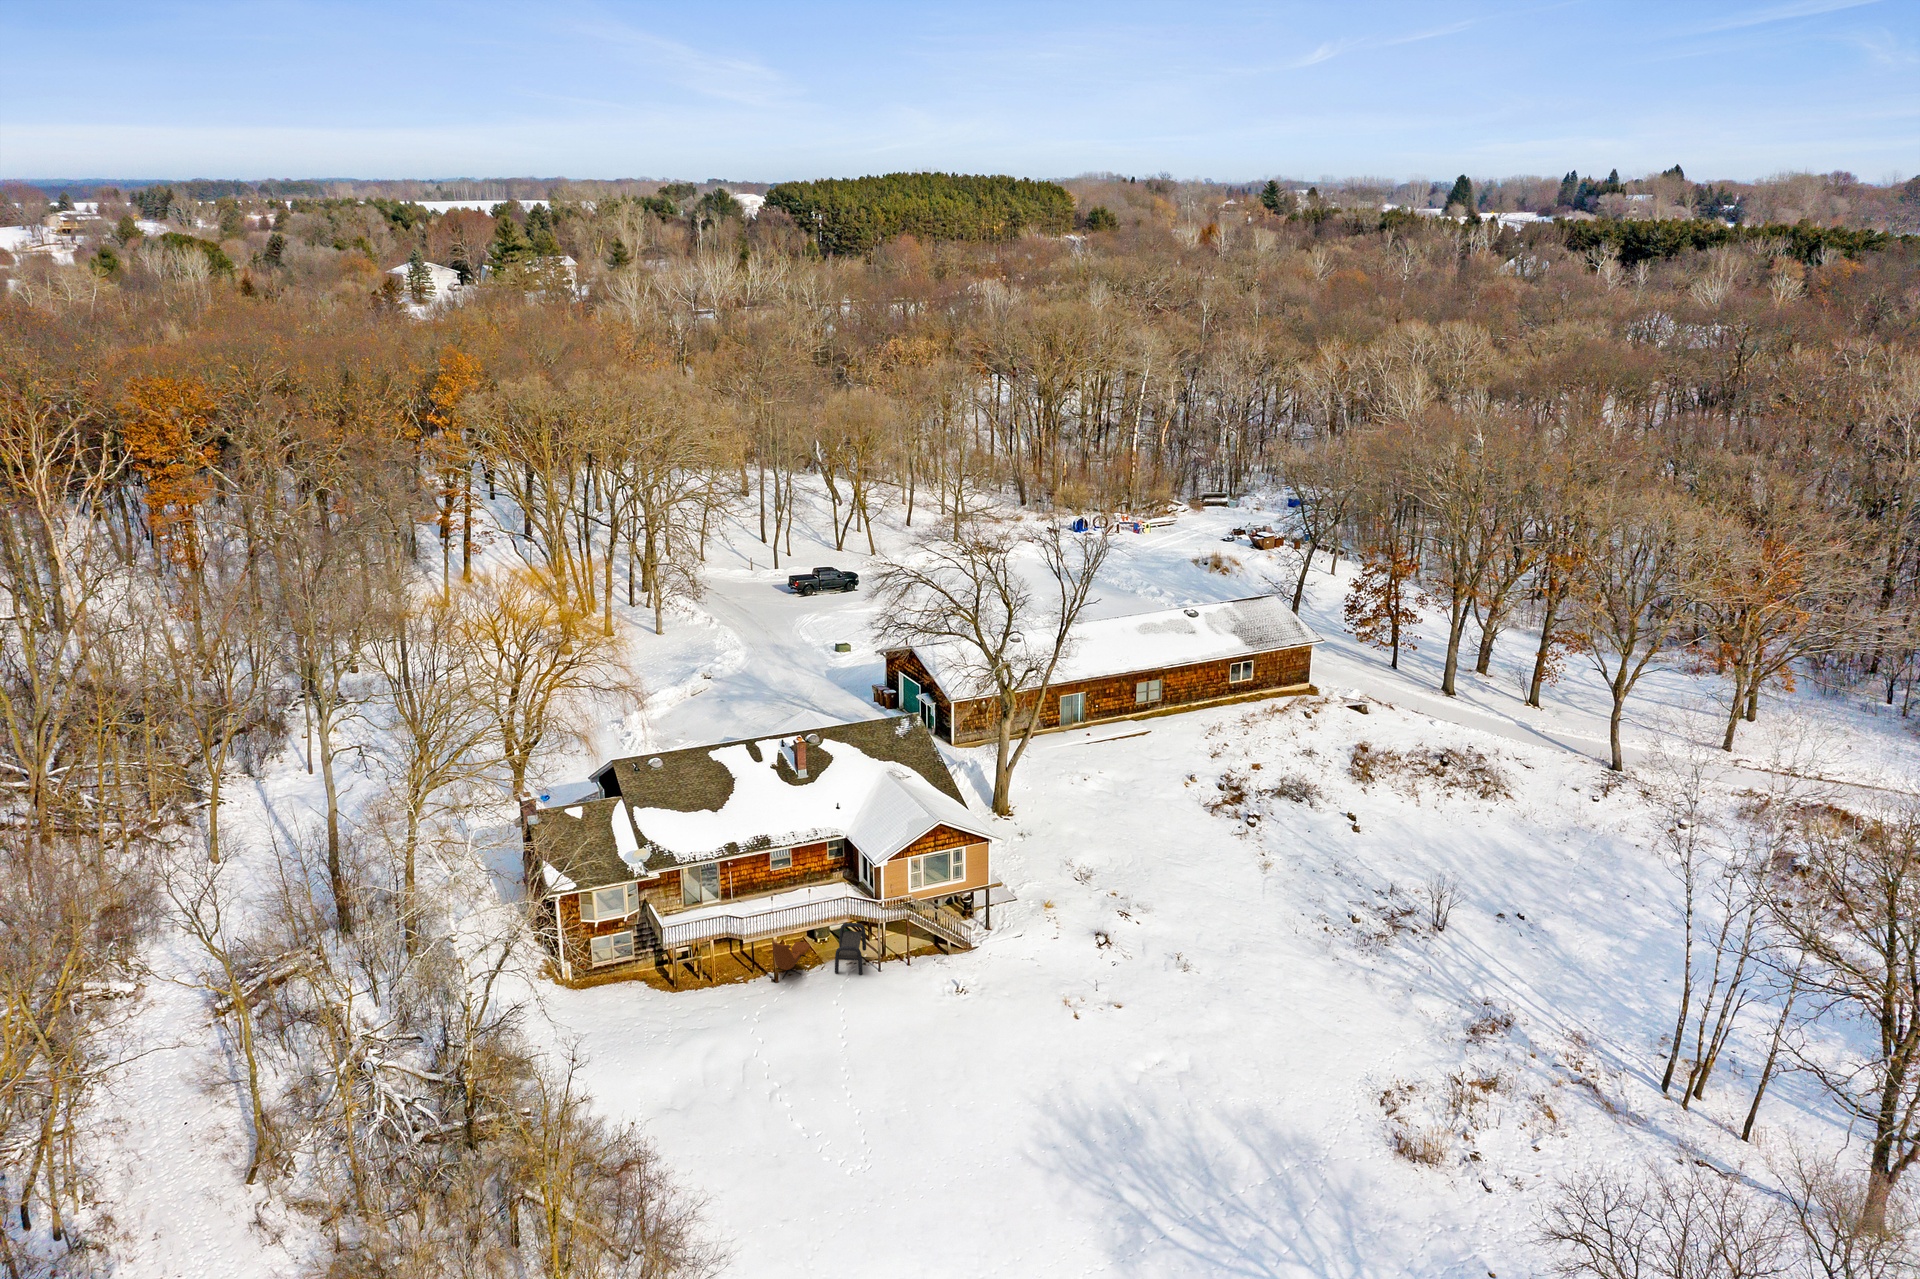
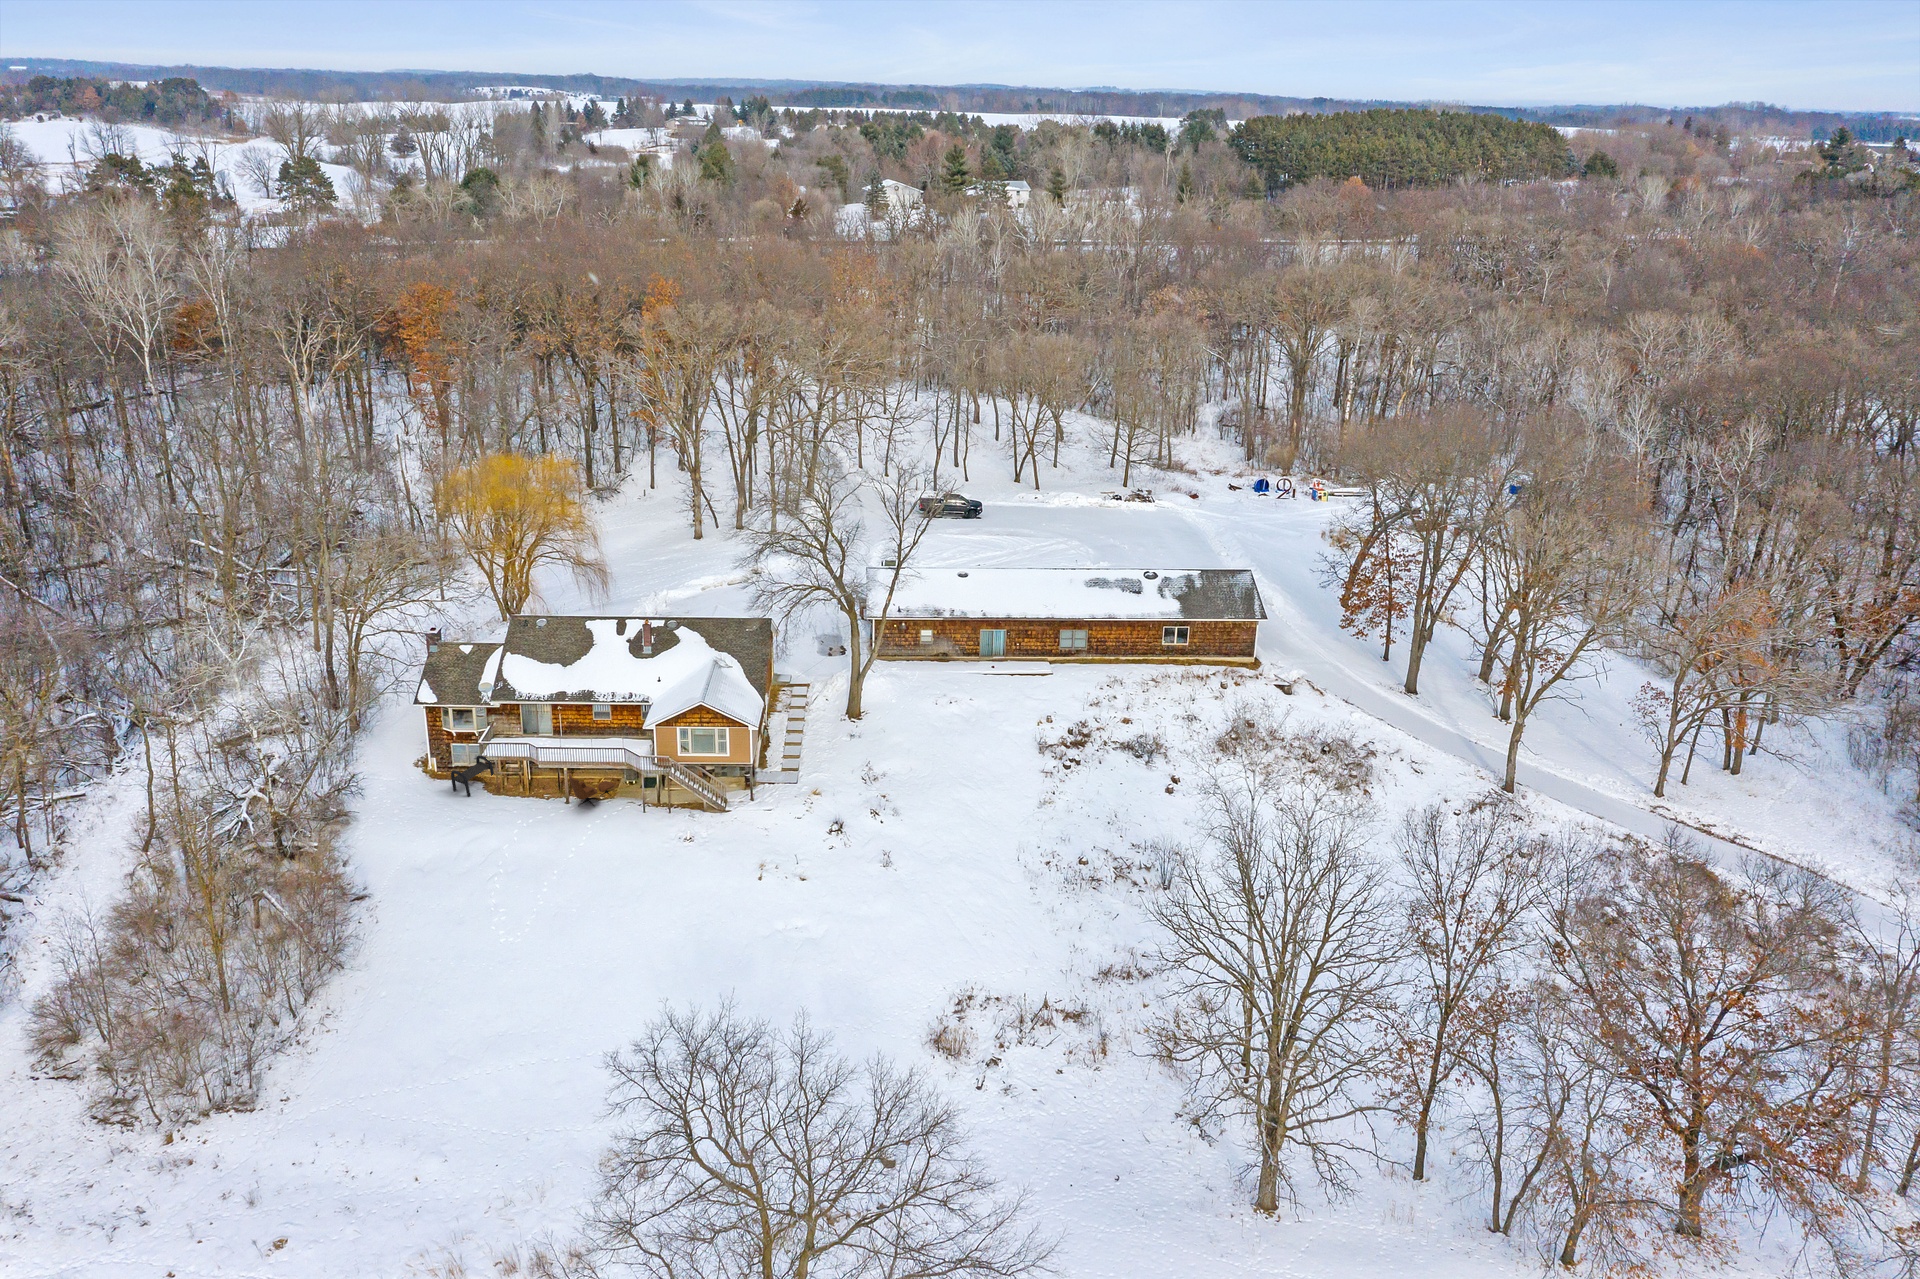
bench: present [835,923,866,975] -> present [451,755,494,797]

